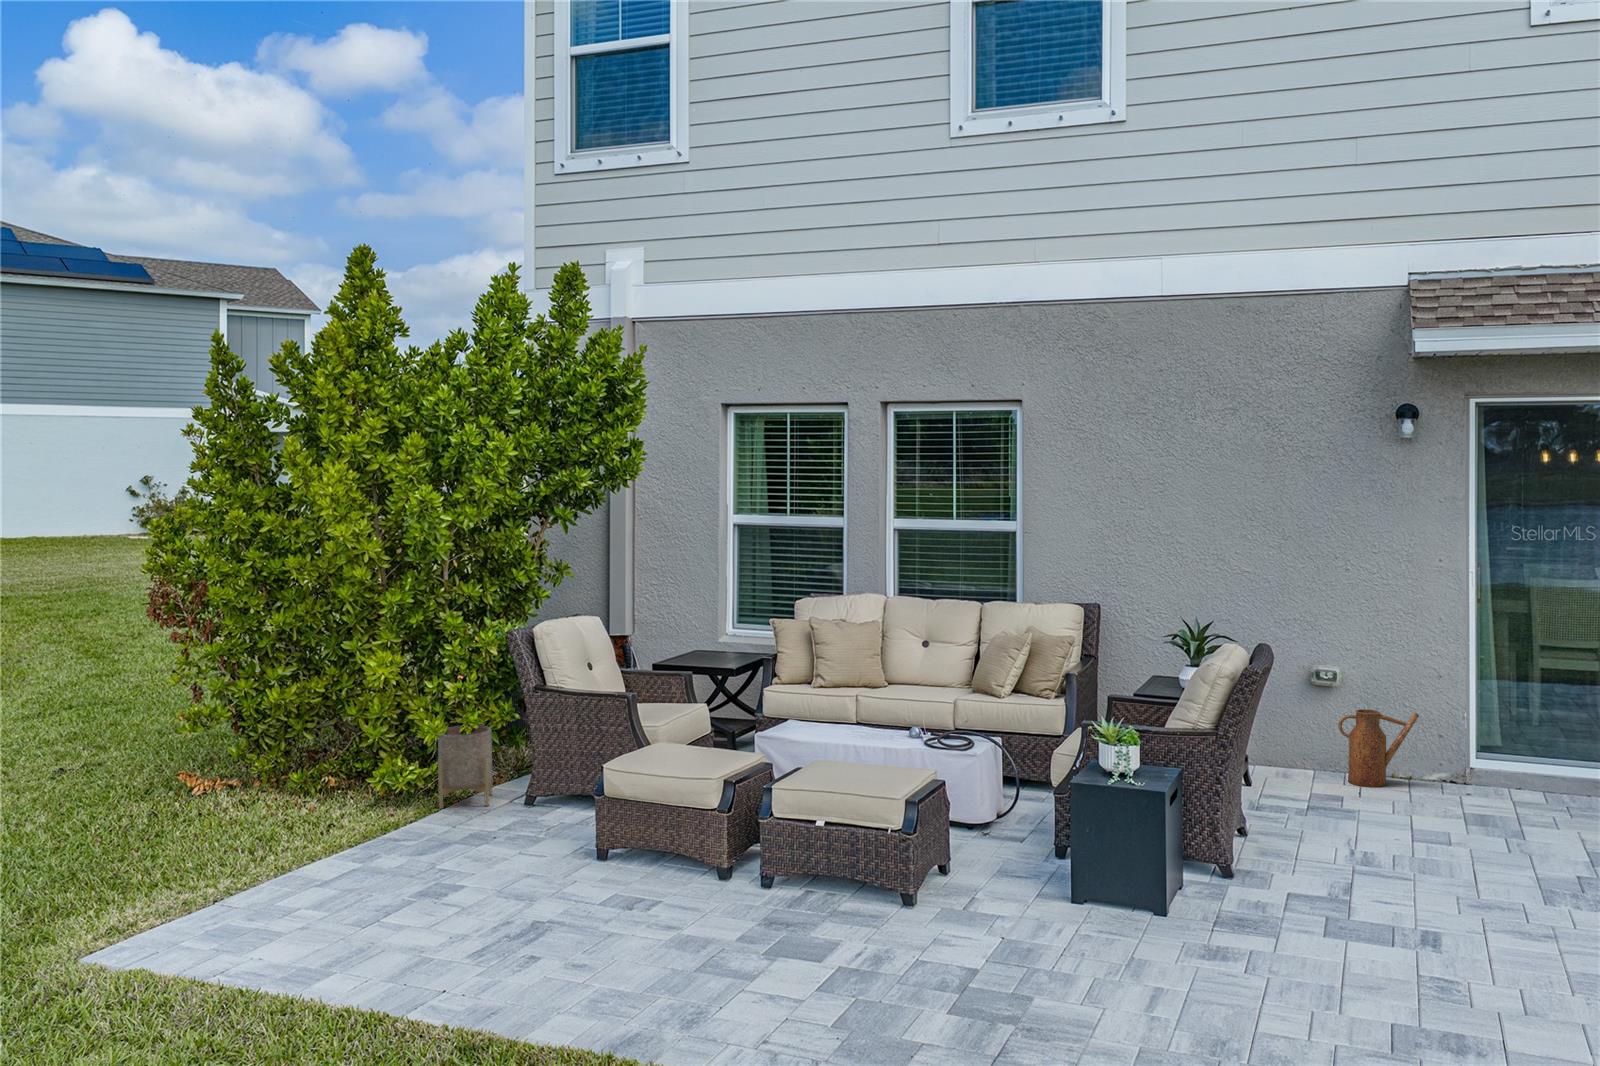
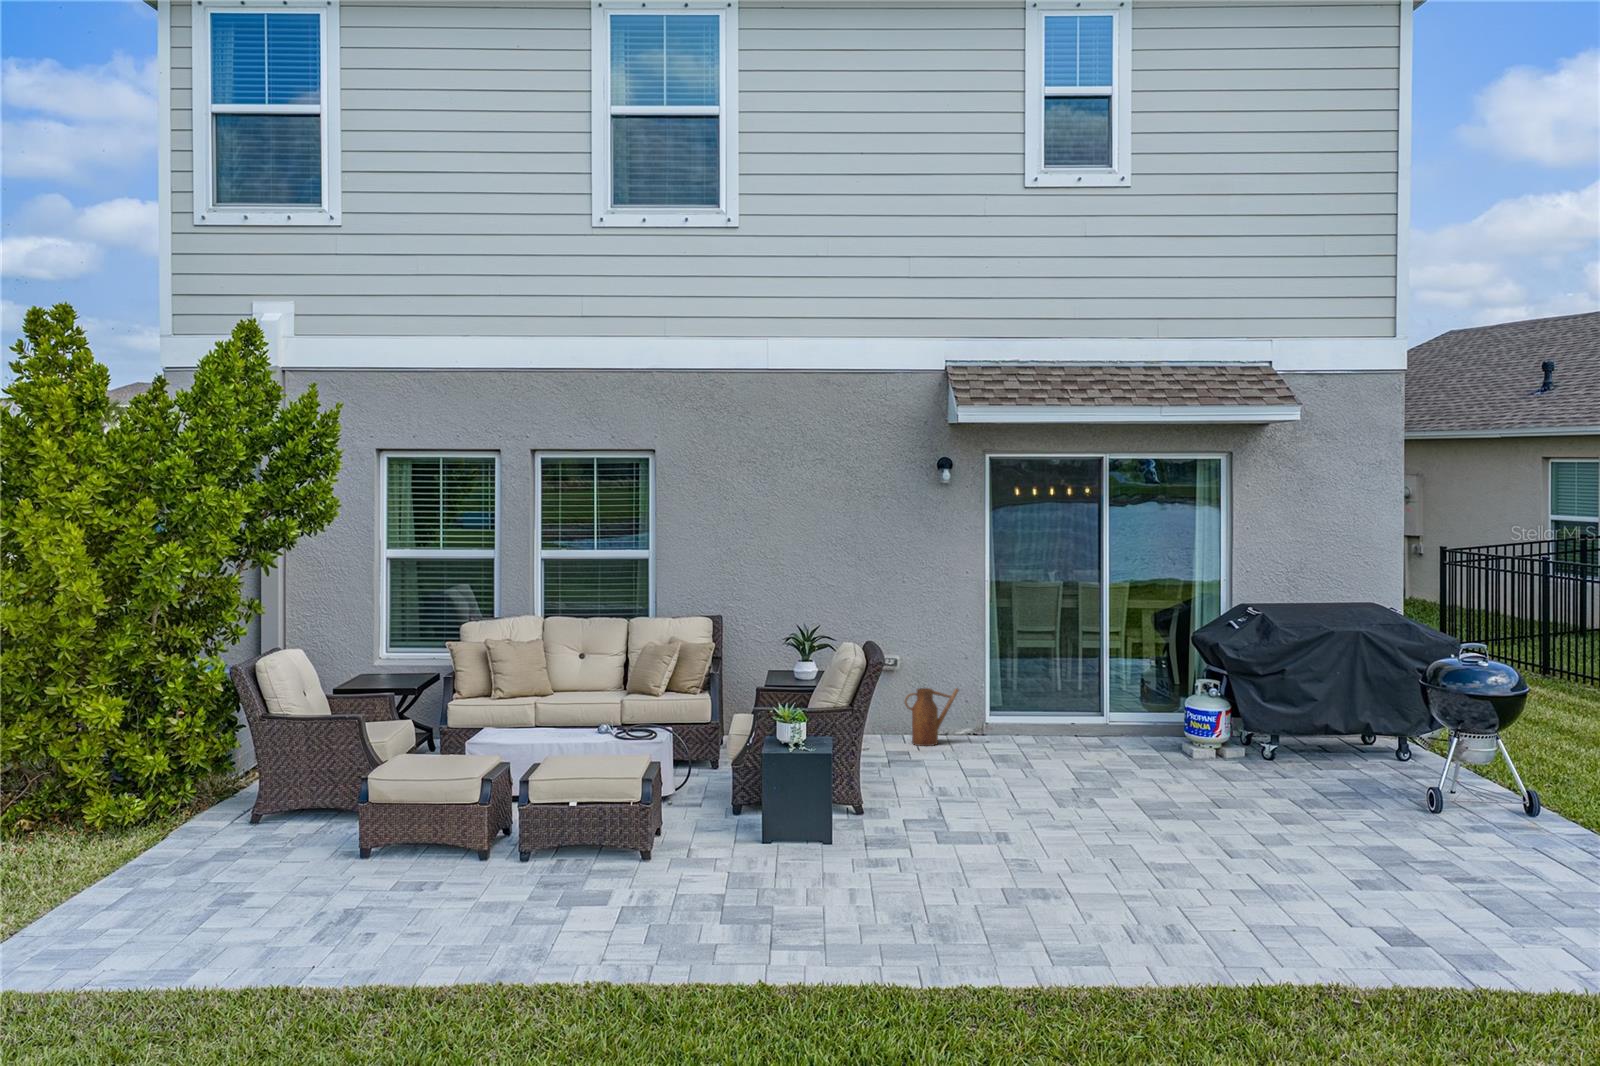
planter: present [438,725,493,809] -> none [154,760,212,840]

